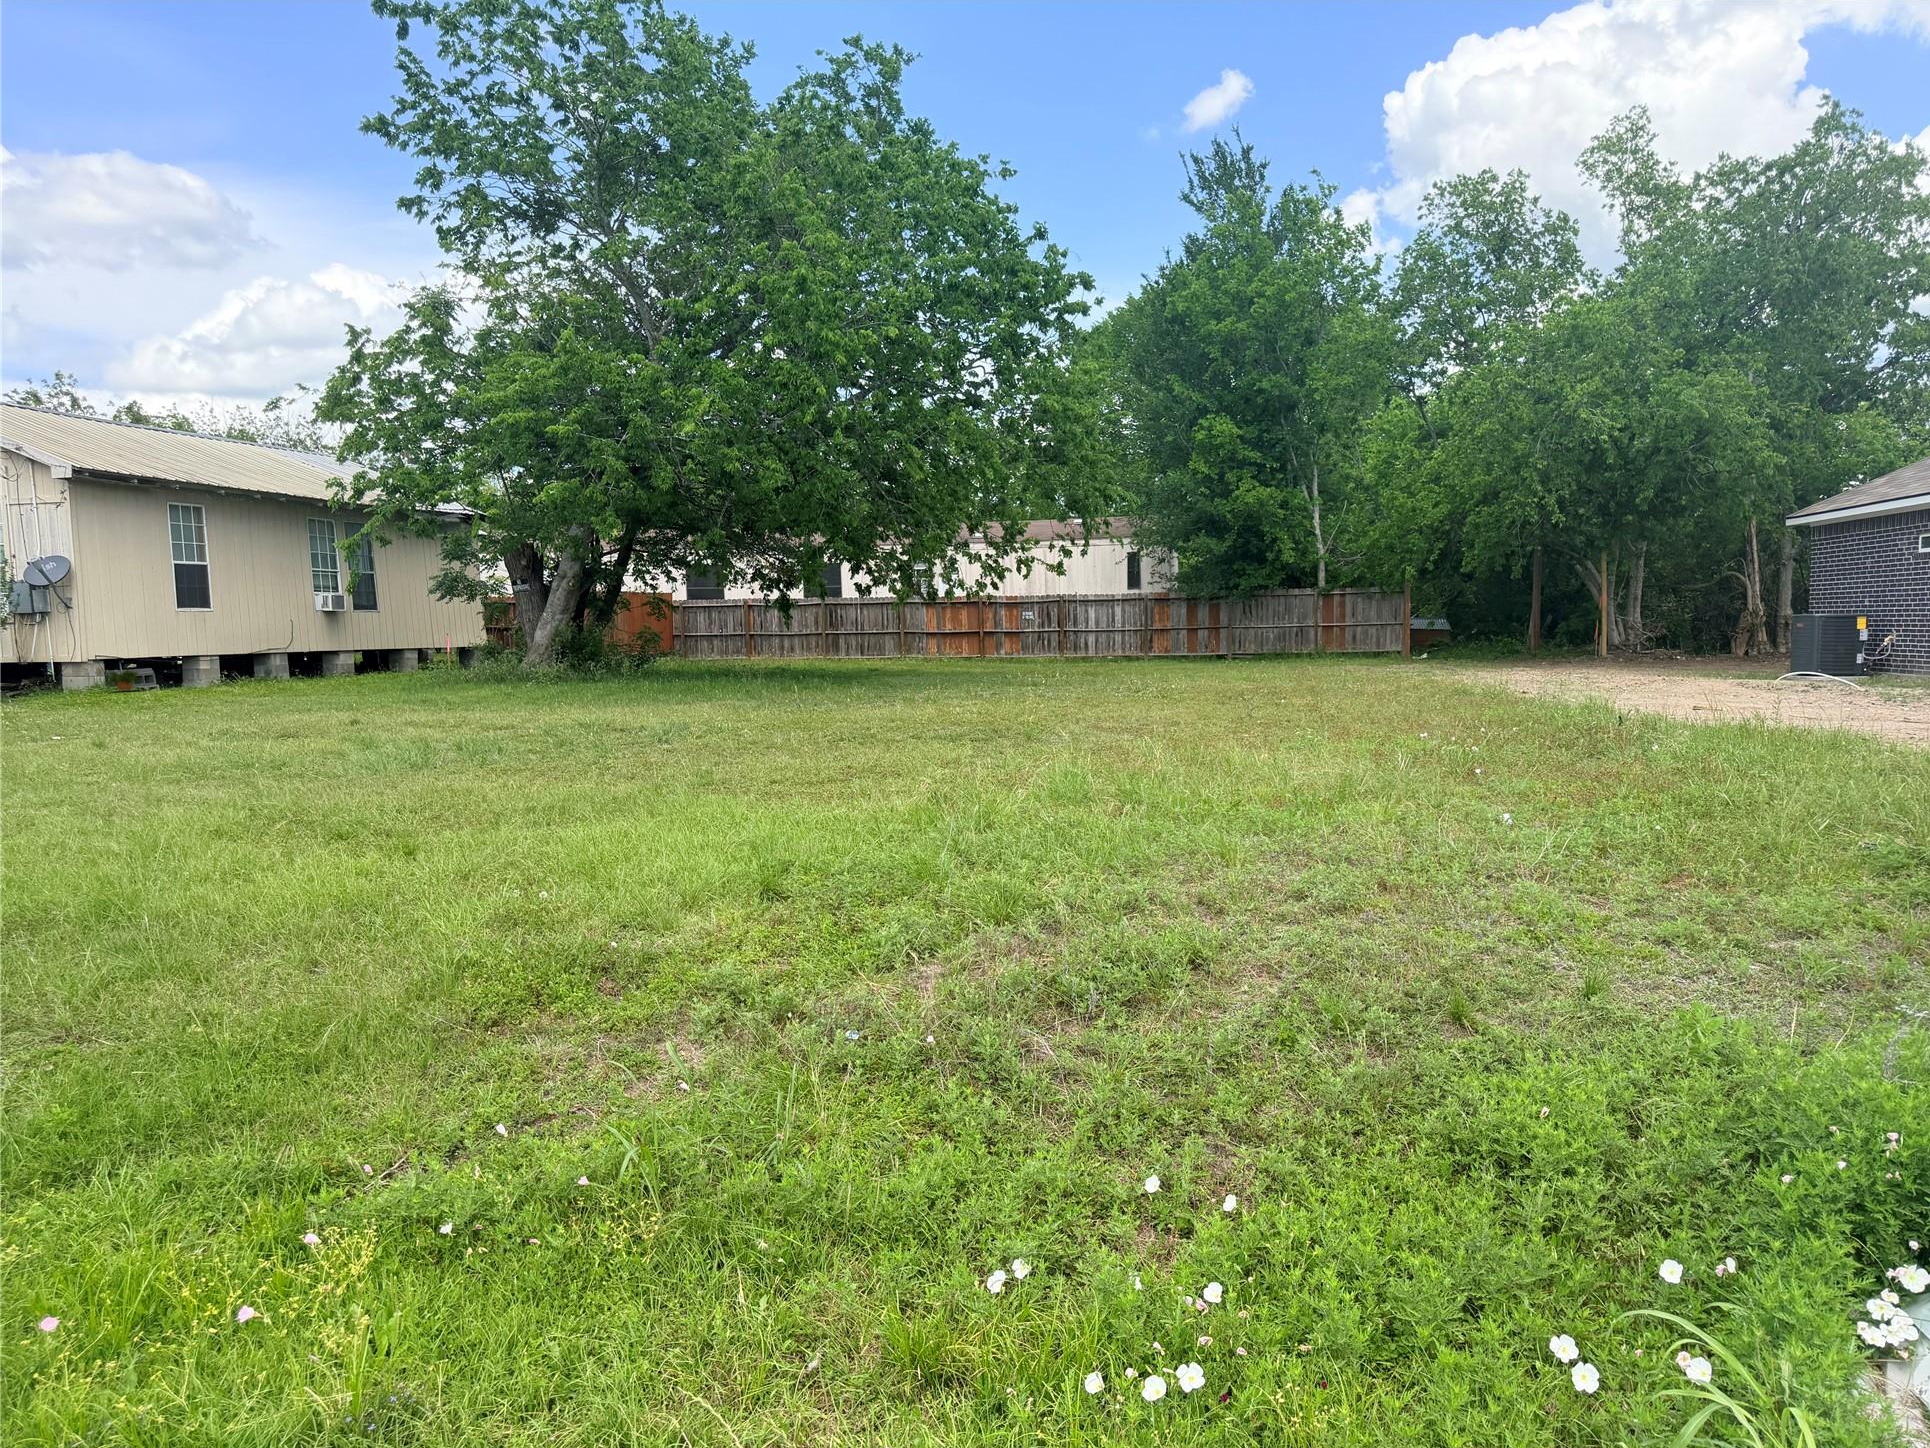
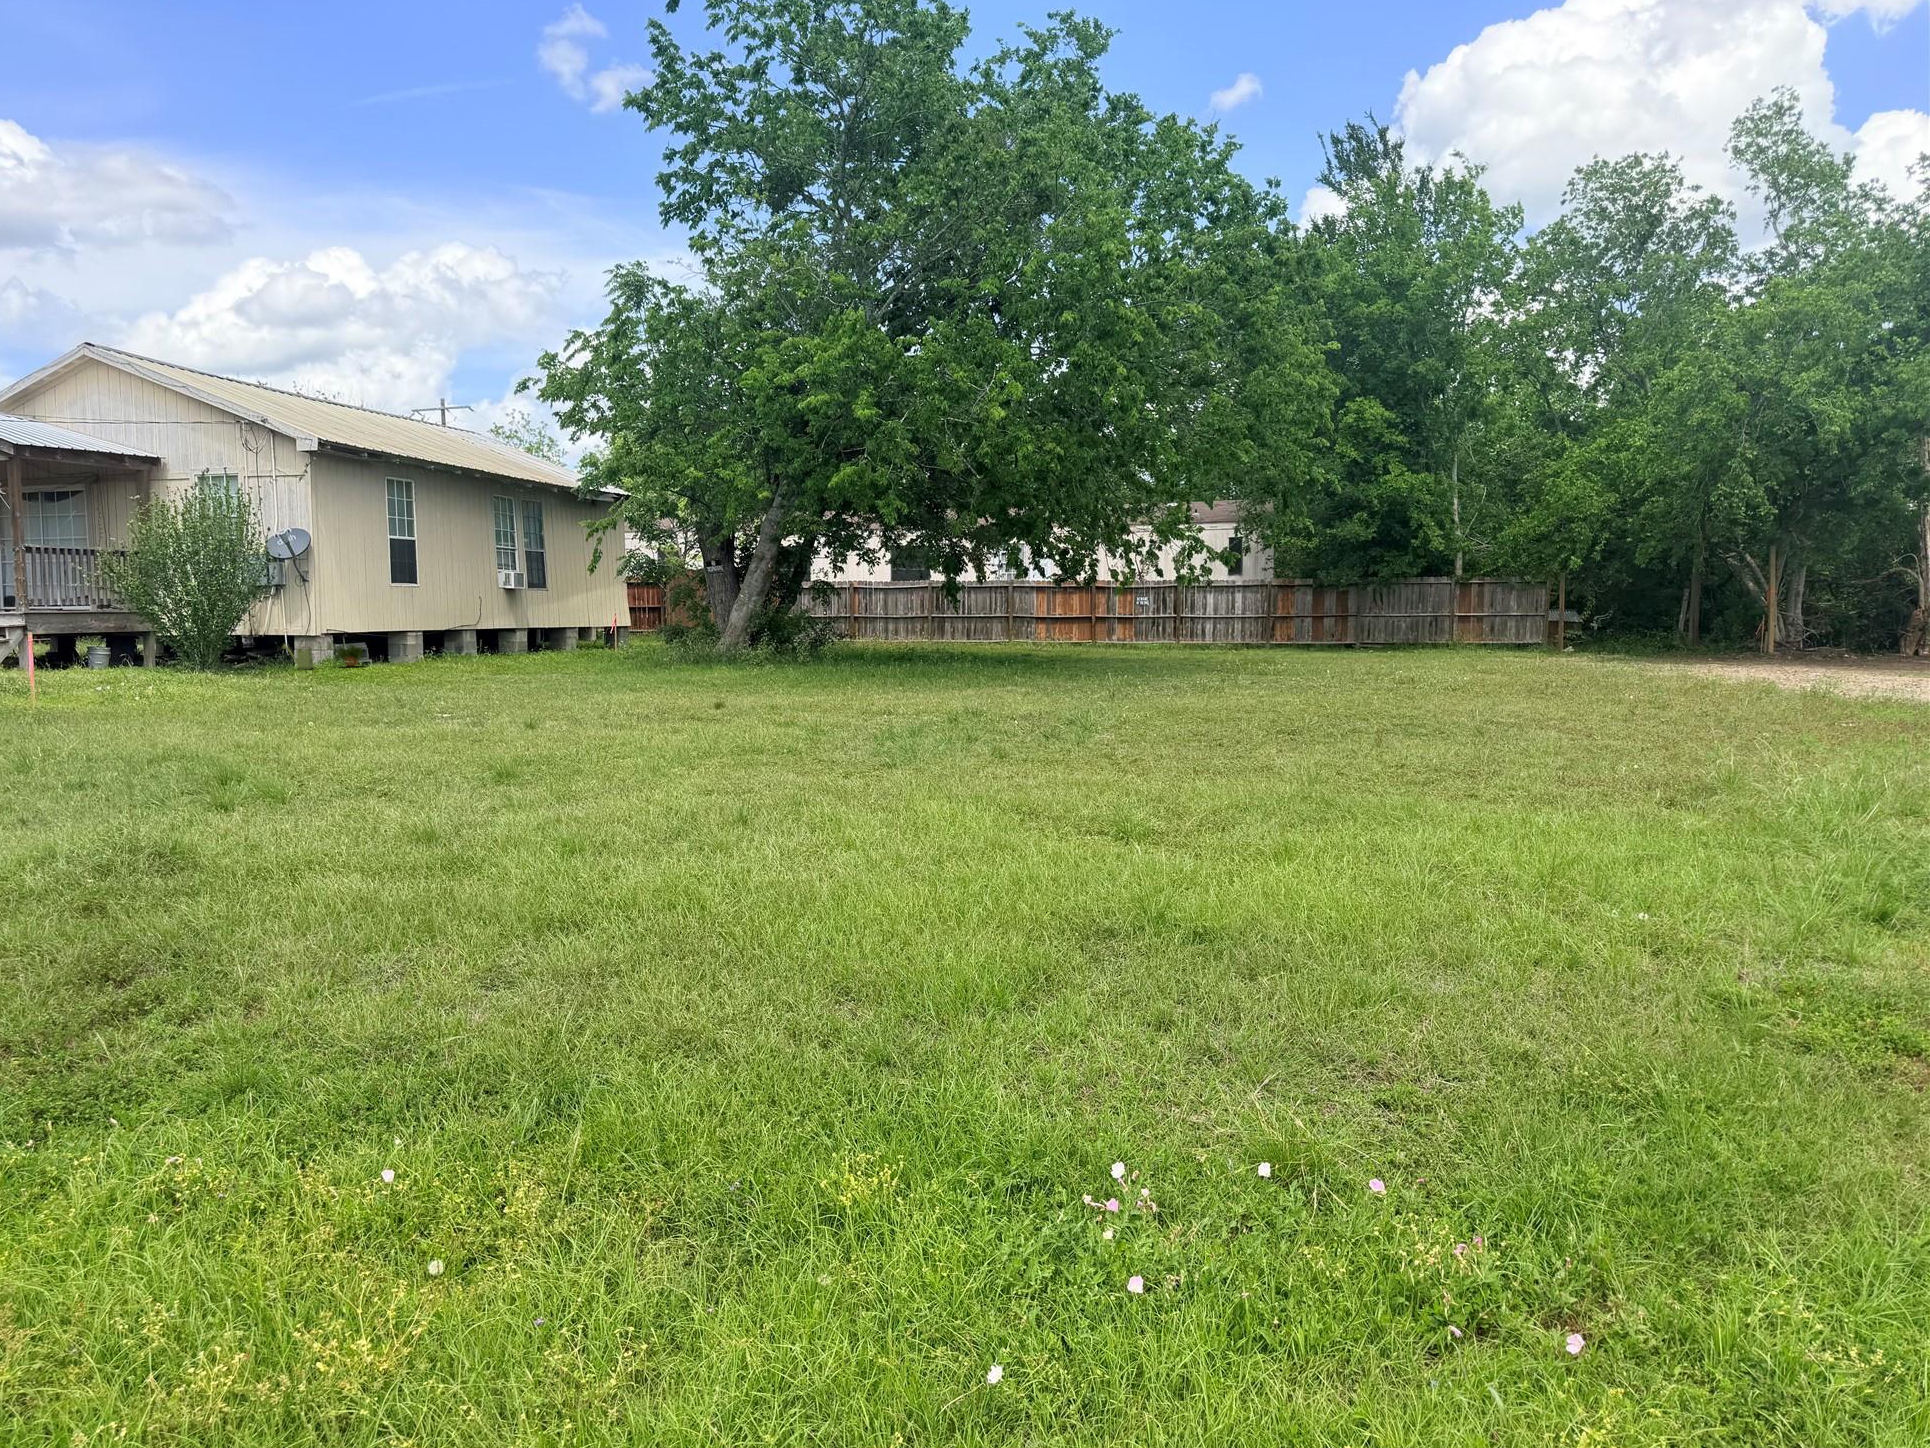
watering can: none [45,666,81,695] -> present [282,644,313,670]

